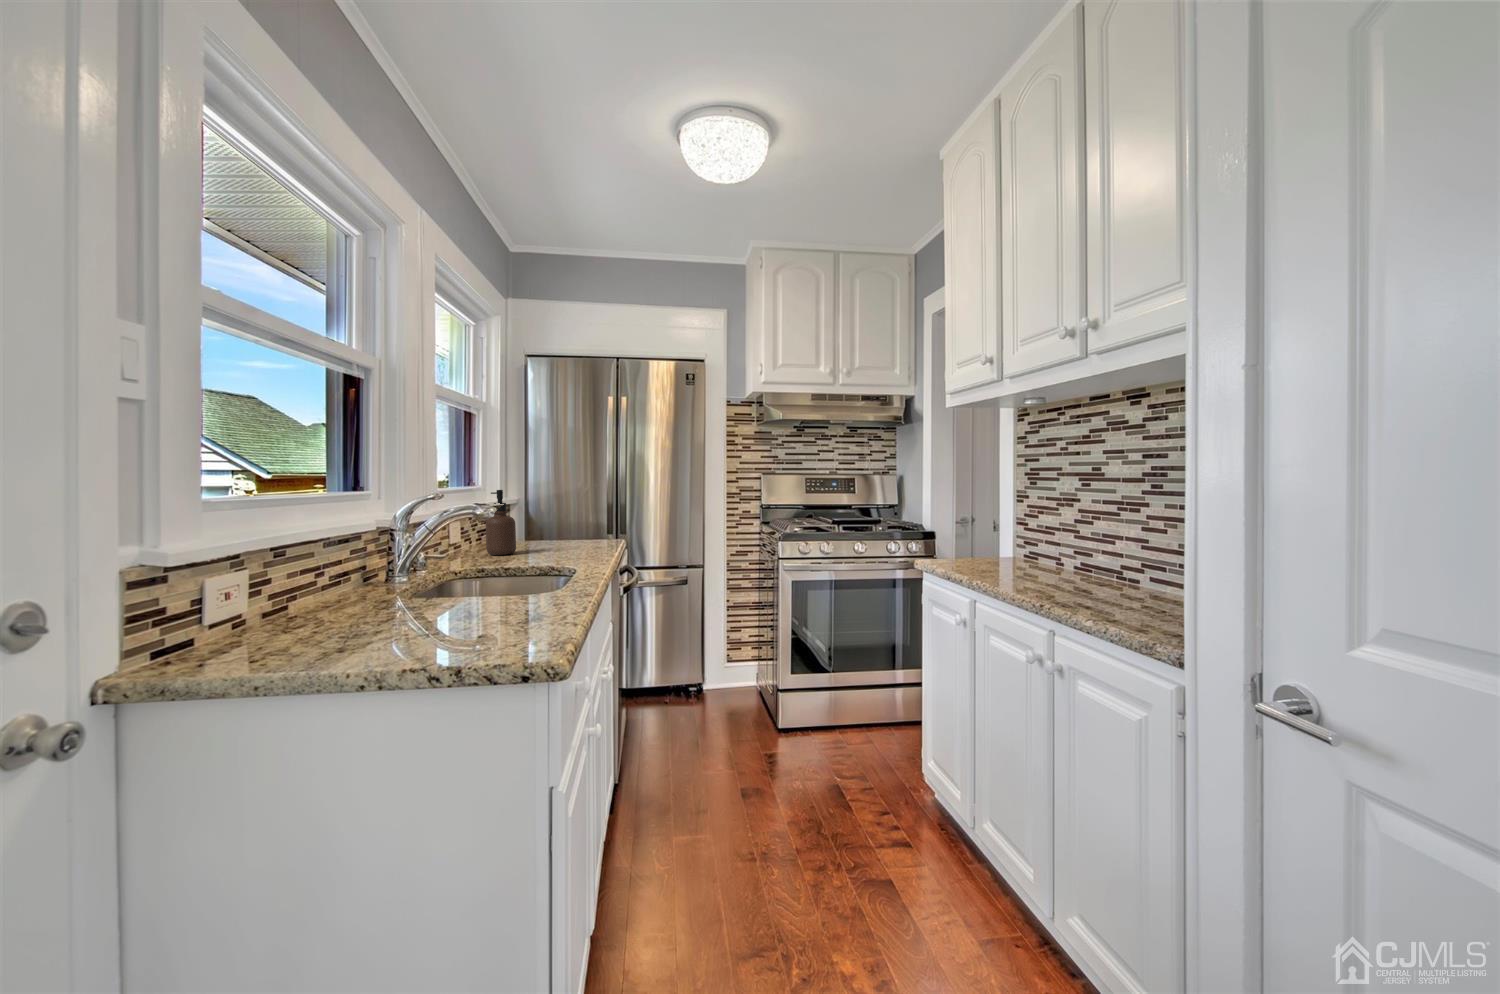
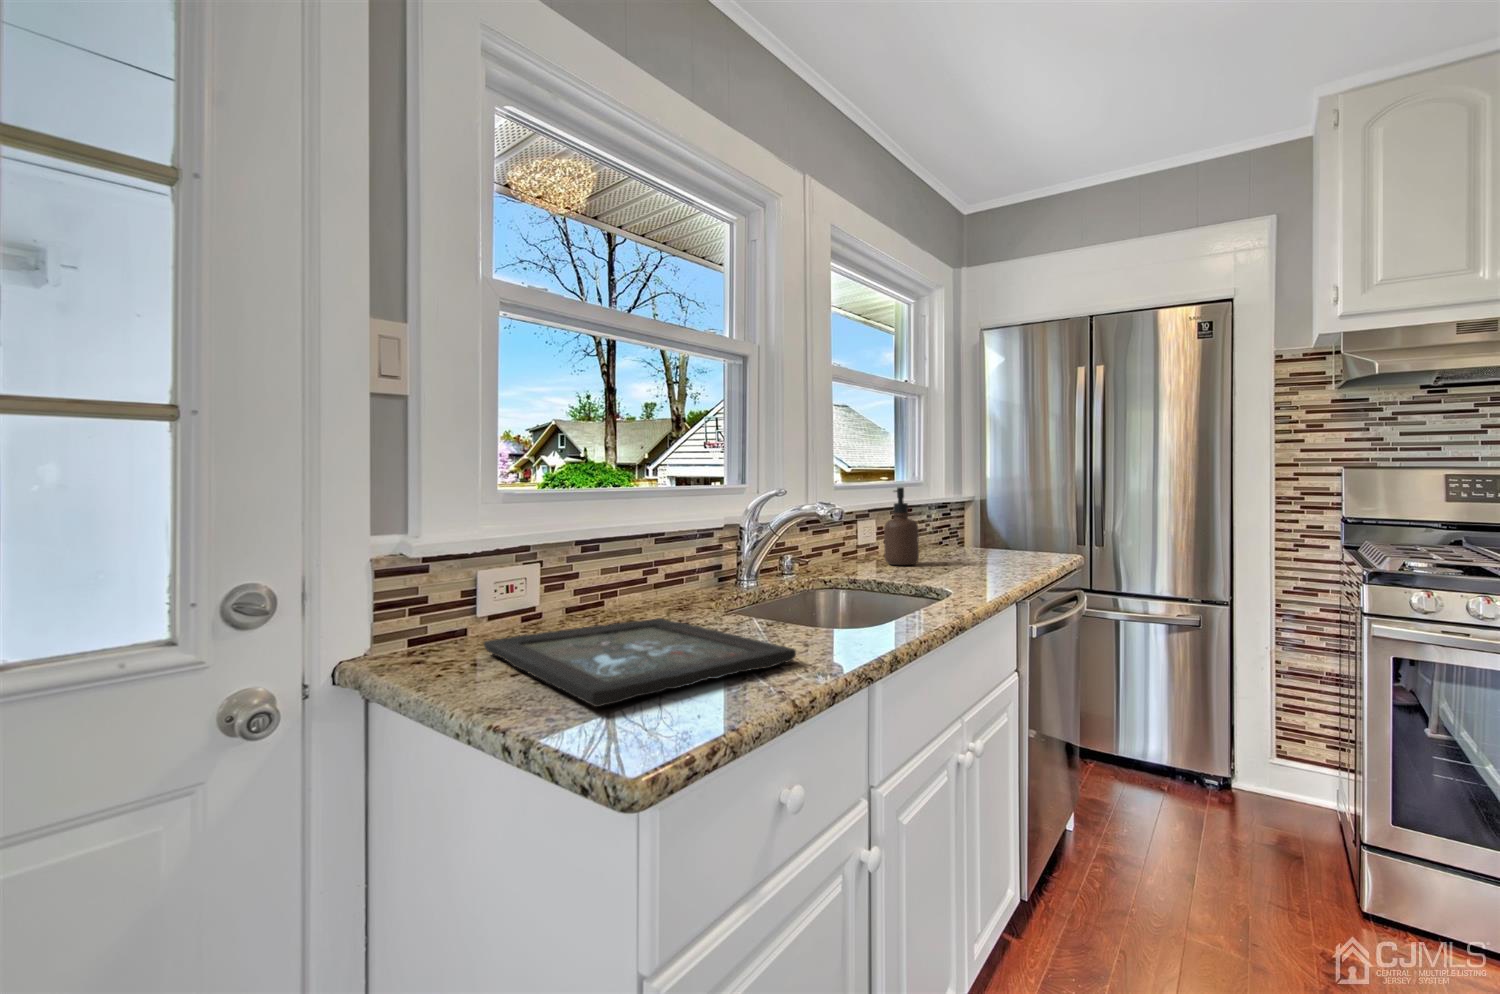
tray: none [250,606,538,653] -> present [484,618,796,707]

